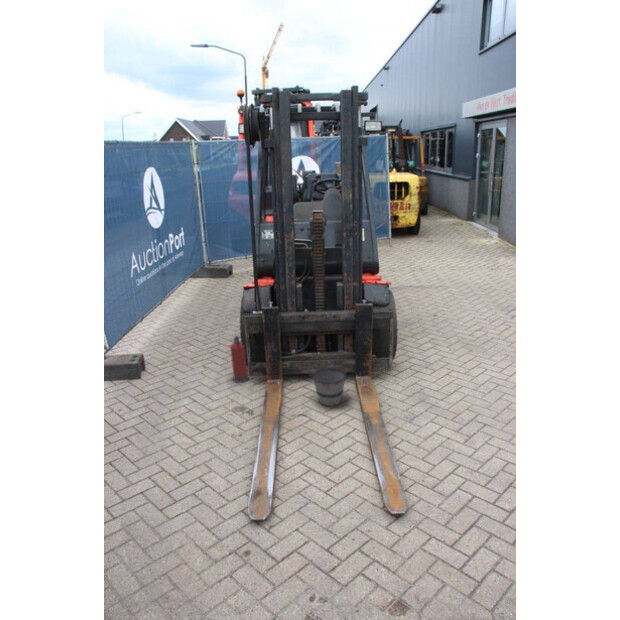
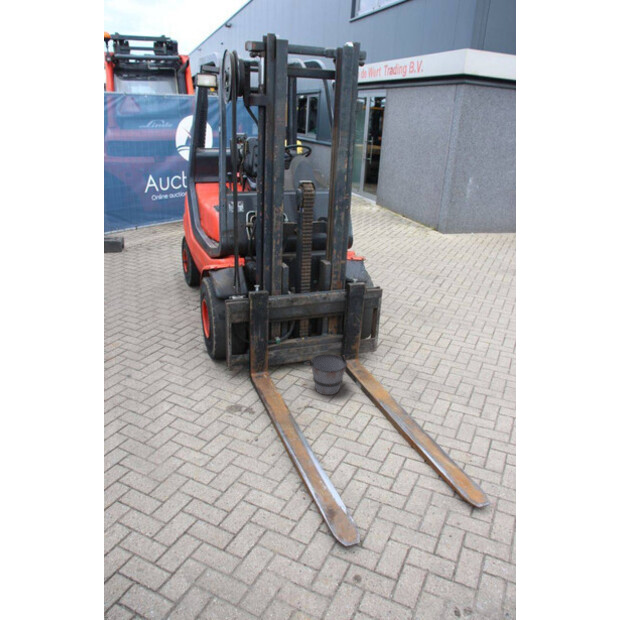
fire extinguisher: present [231,336,249,382] -> none [201,325,221,379]

